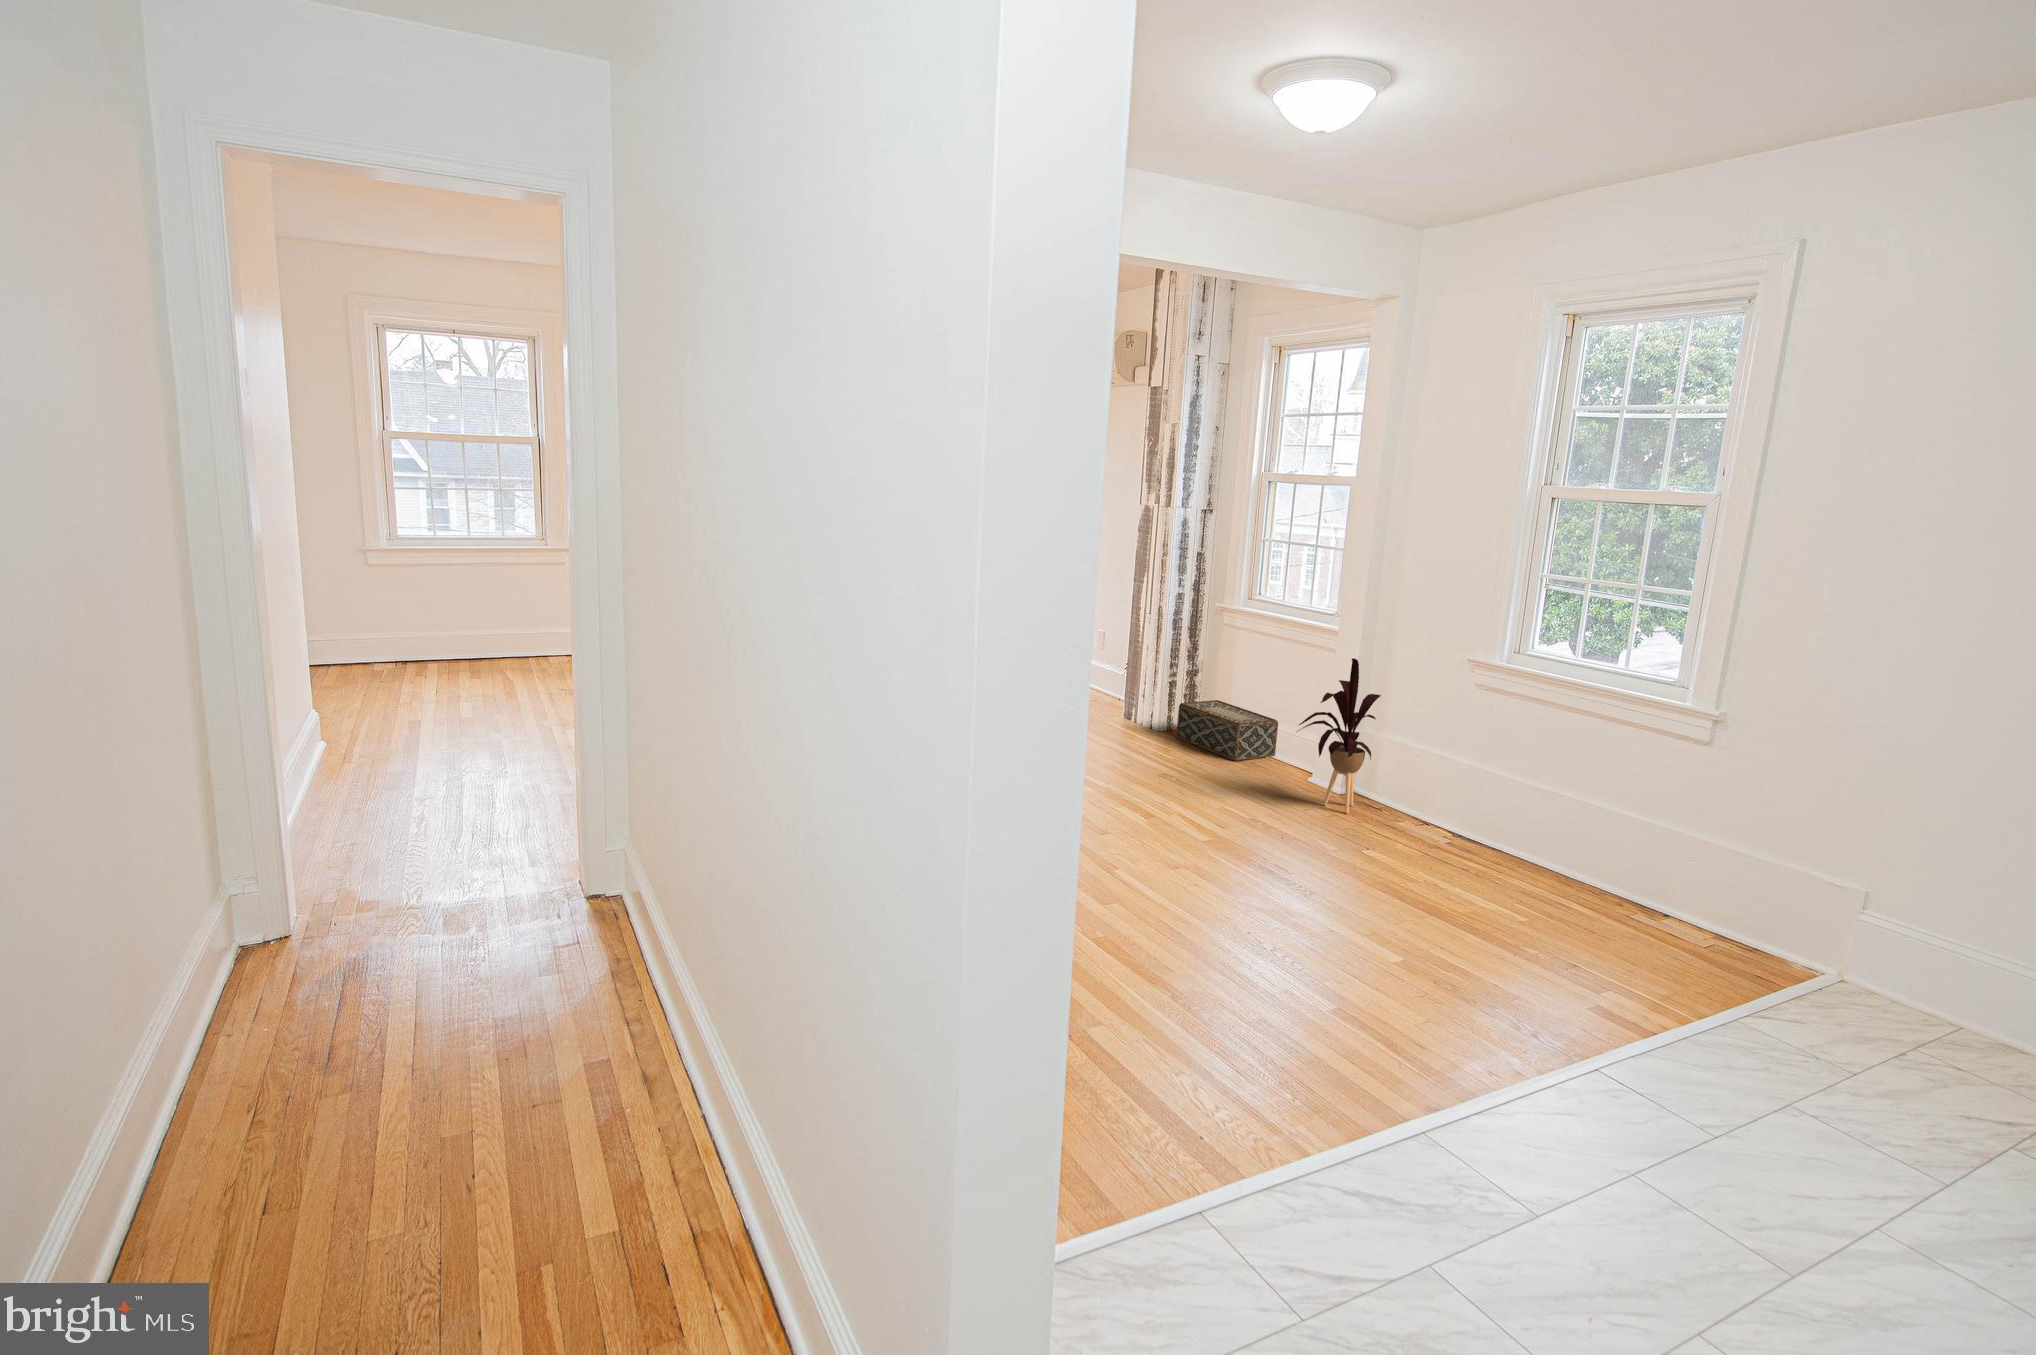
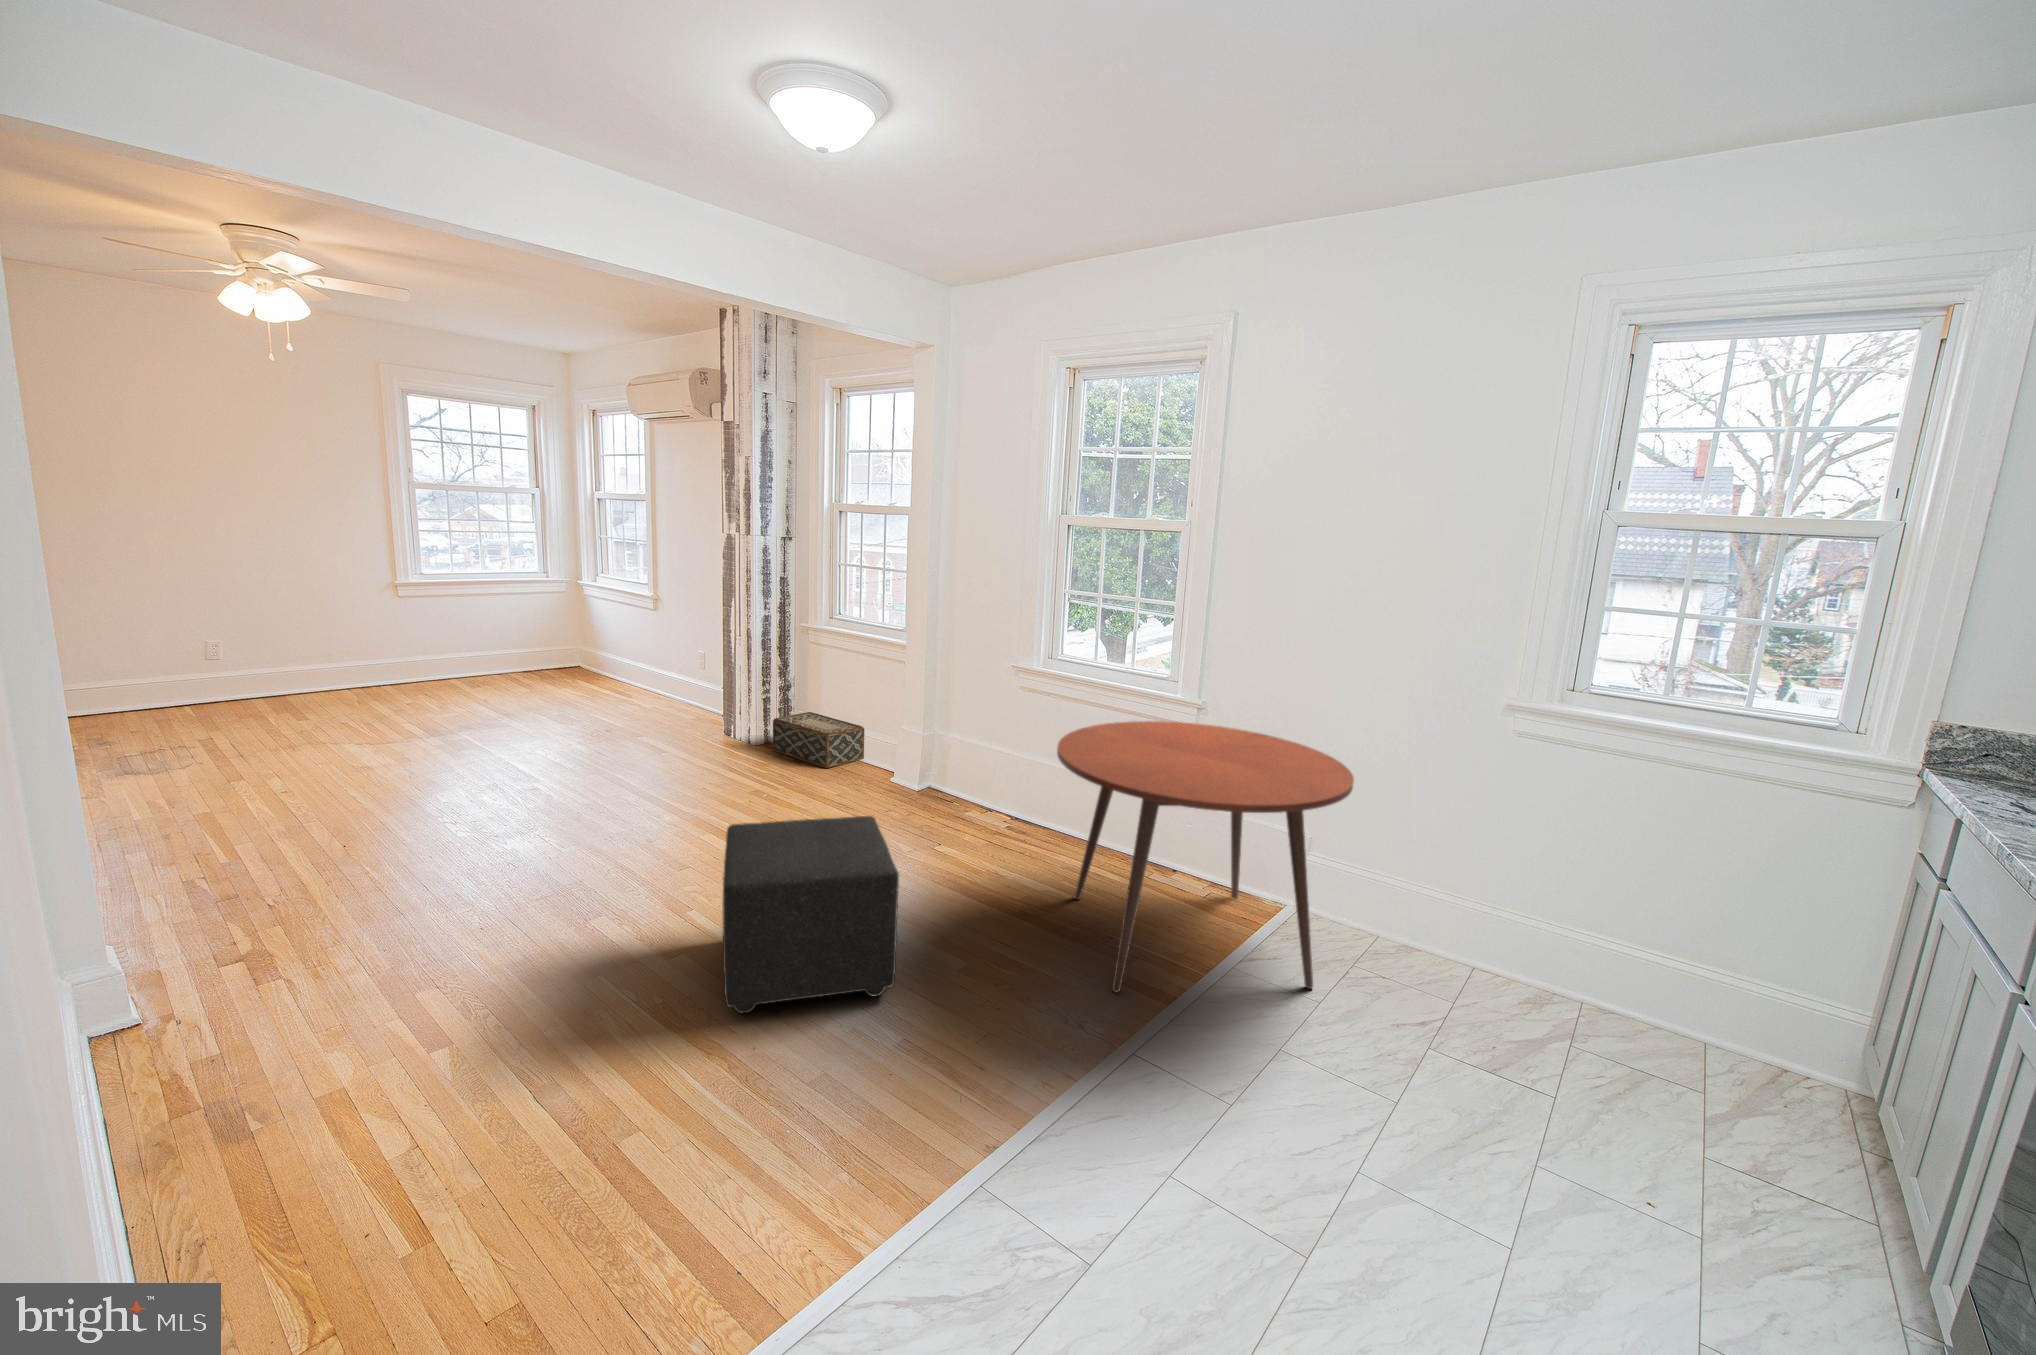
house plant: present [1298,658,1381,813] -> none [875,670,948,808]
dining table: none [1520,730,1935,1073] -> present [1057,721,1354,993]
ottoman: none [1151,788,1332,973] -> present [722,816,899,1013]

